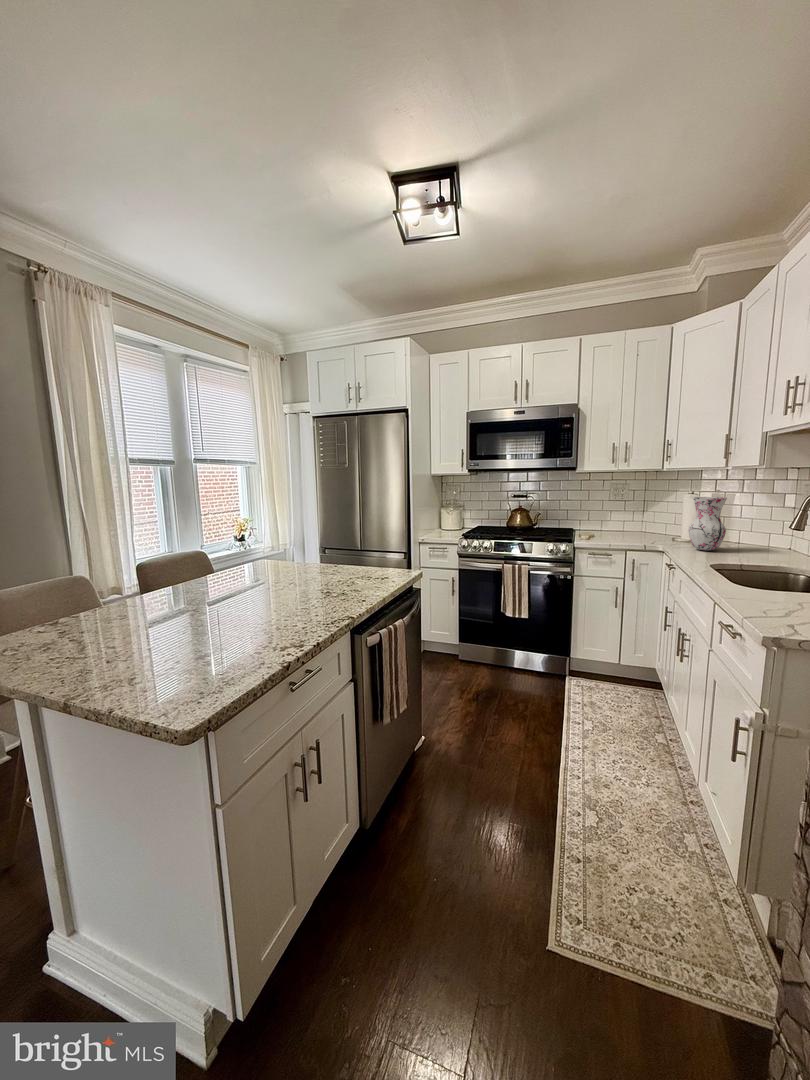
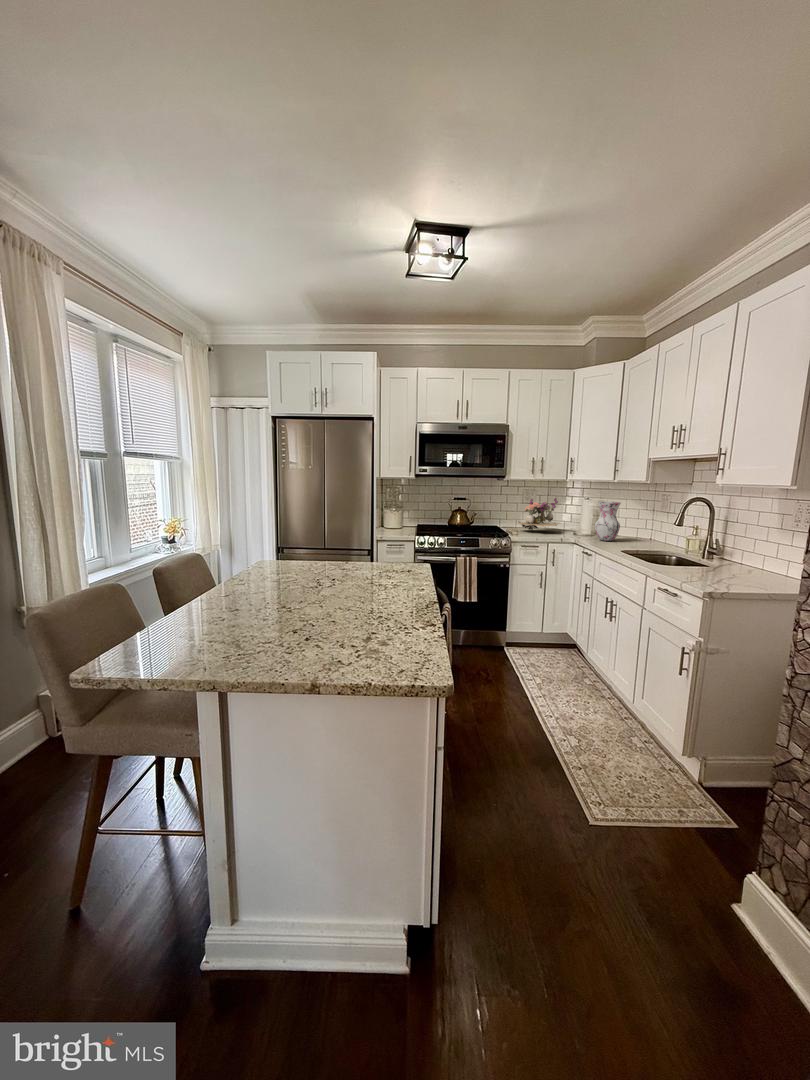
flower arrangement: none [591,492,654,536] -> present [518,498,561,530]

